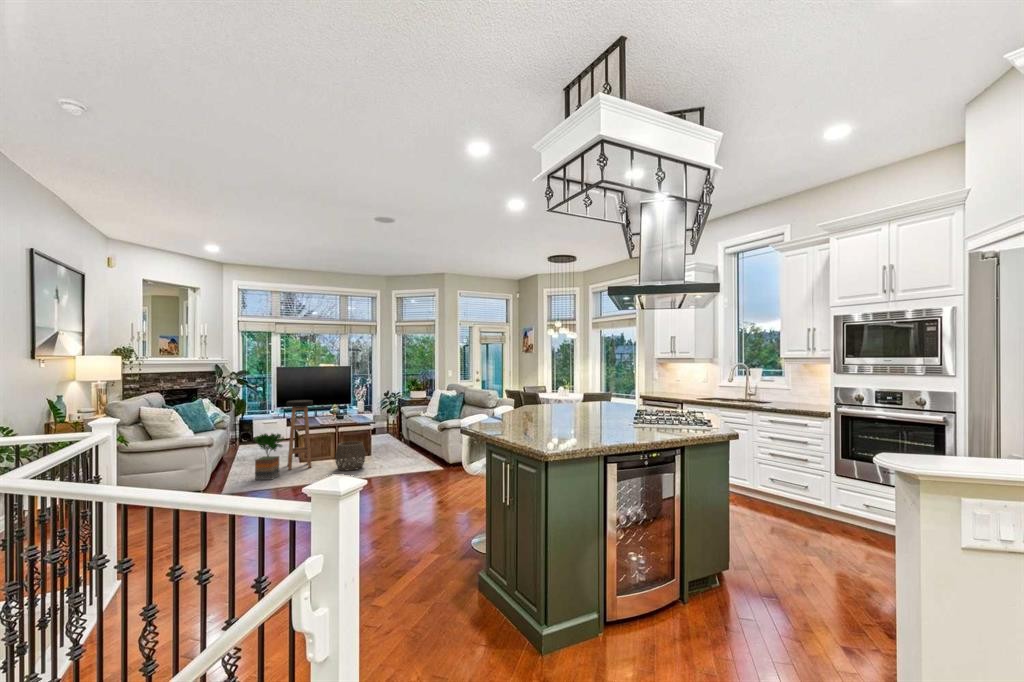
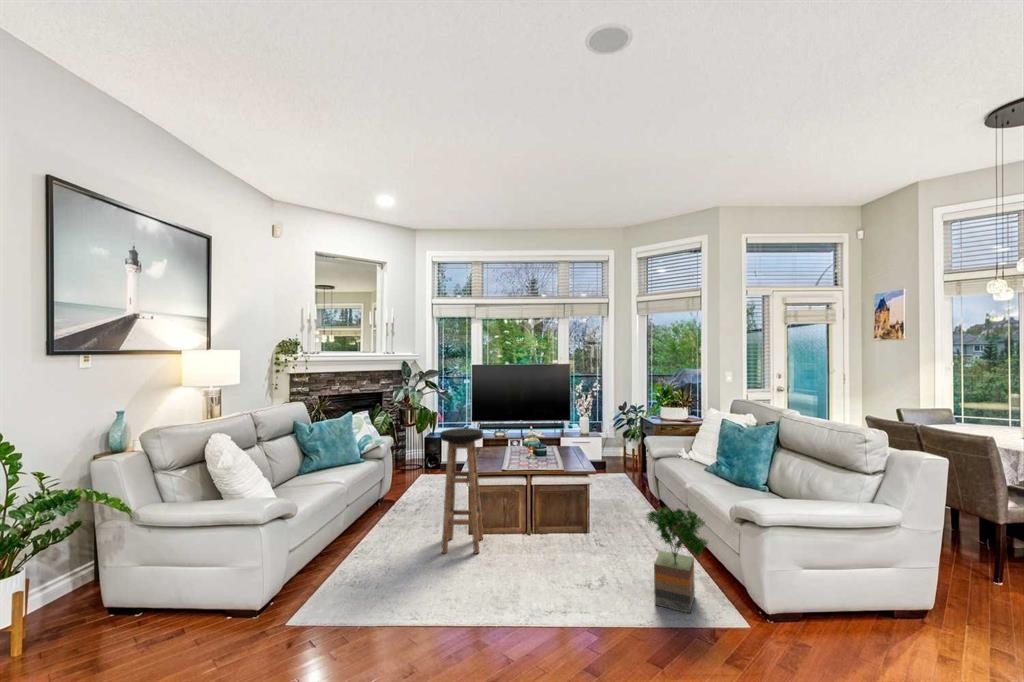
potted tree: present [255,433,284,480] -> present [646,507,708,613]
woven basket: present [335,441,366,471] -> none [511,517,569,585]

